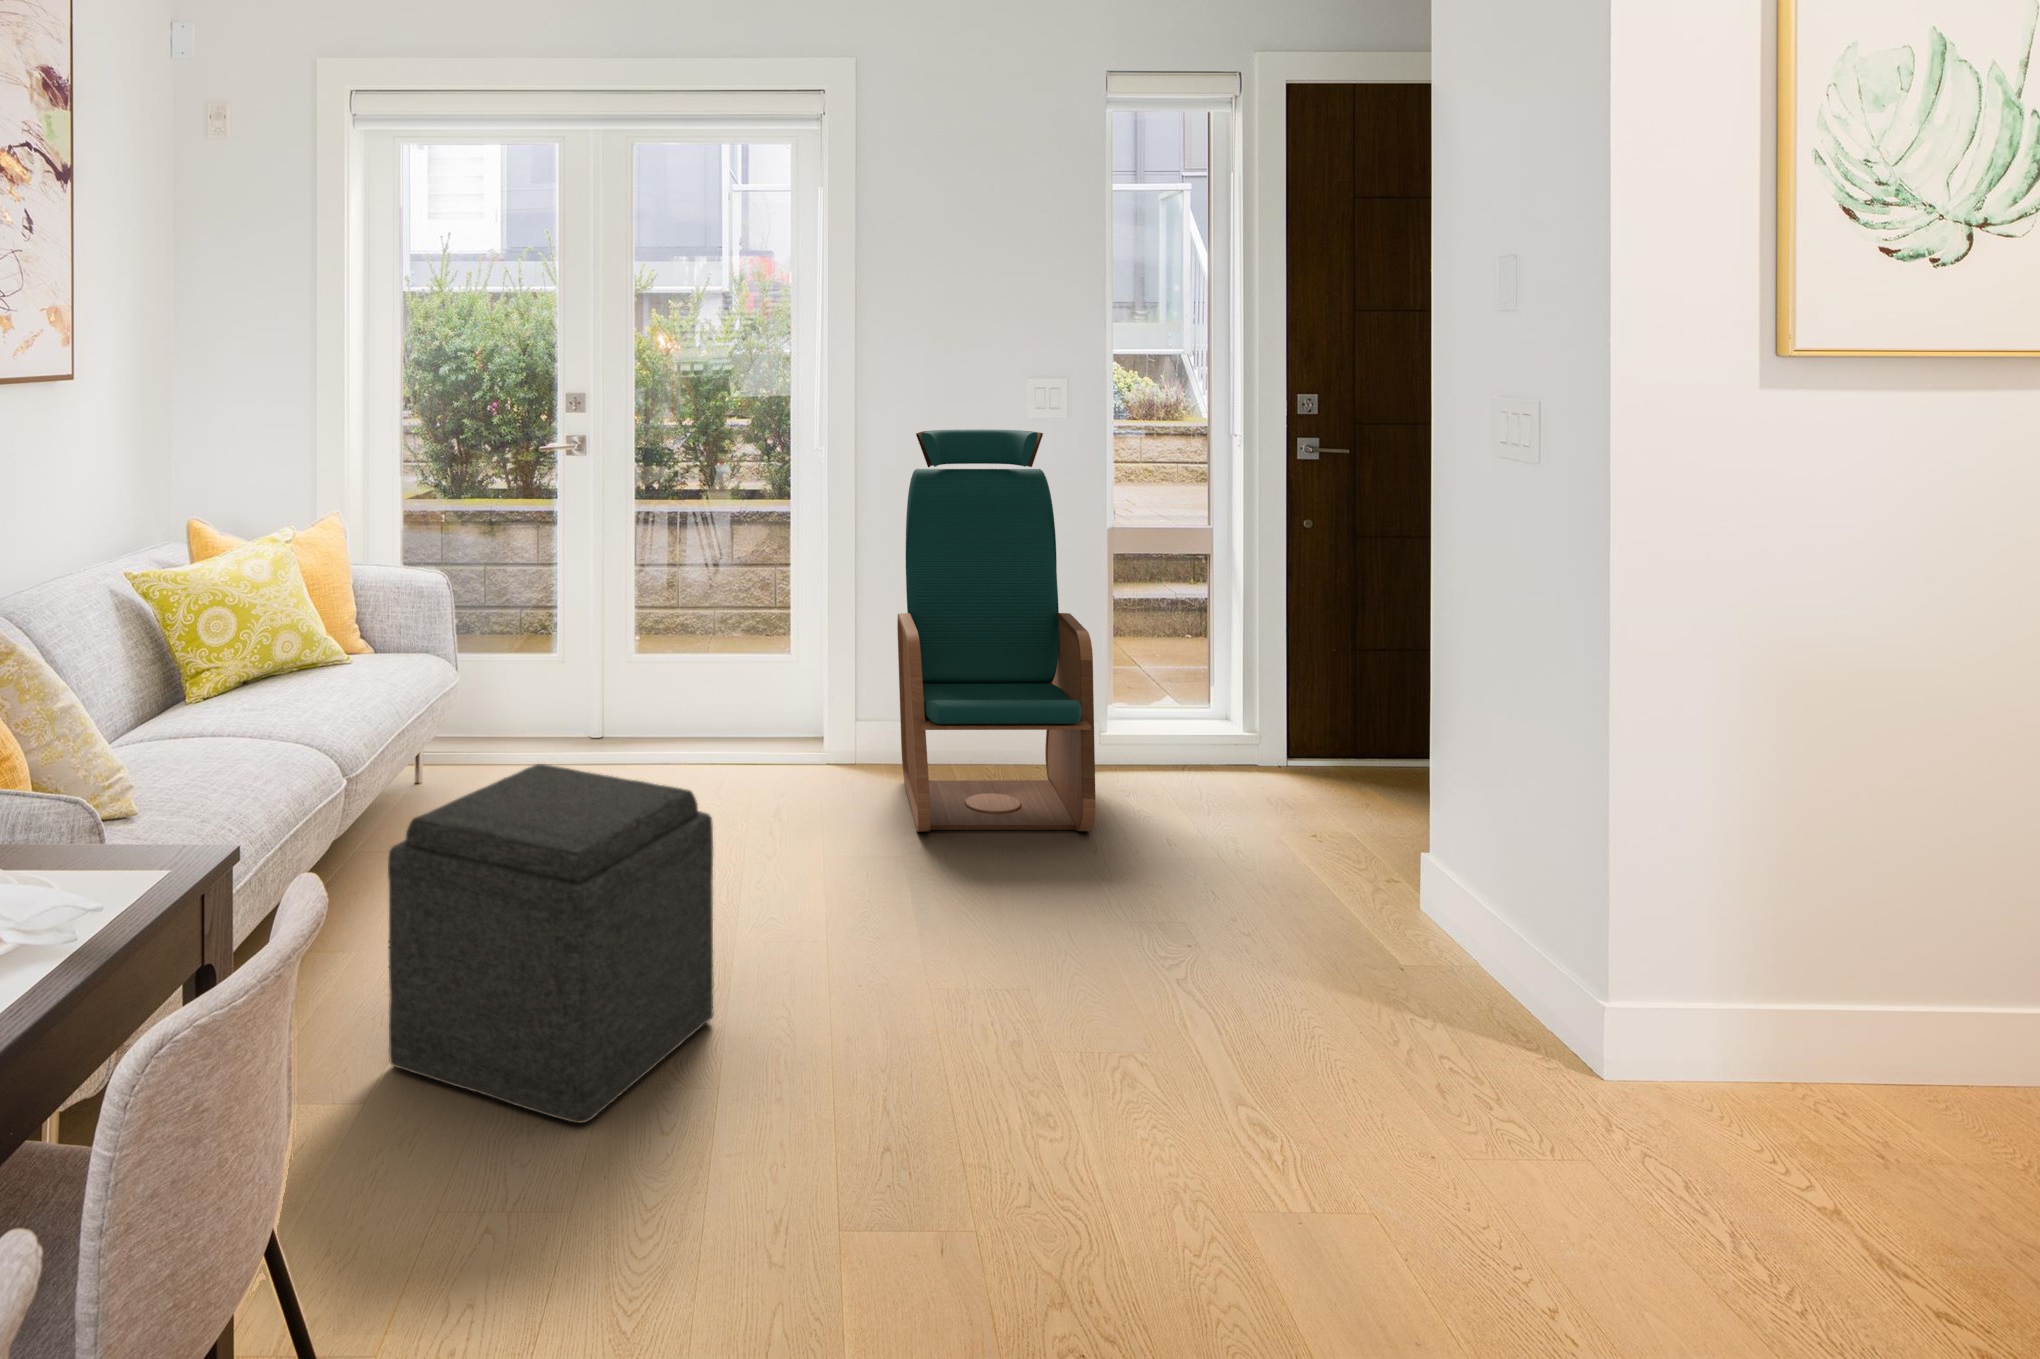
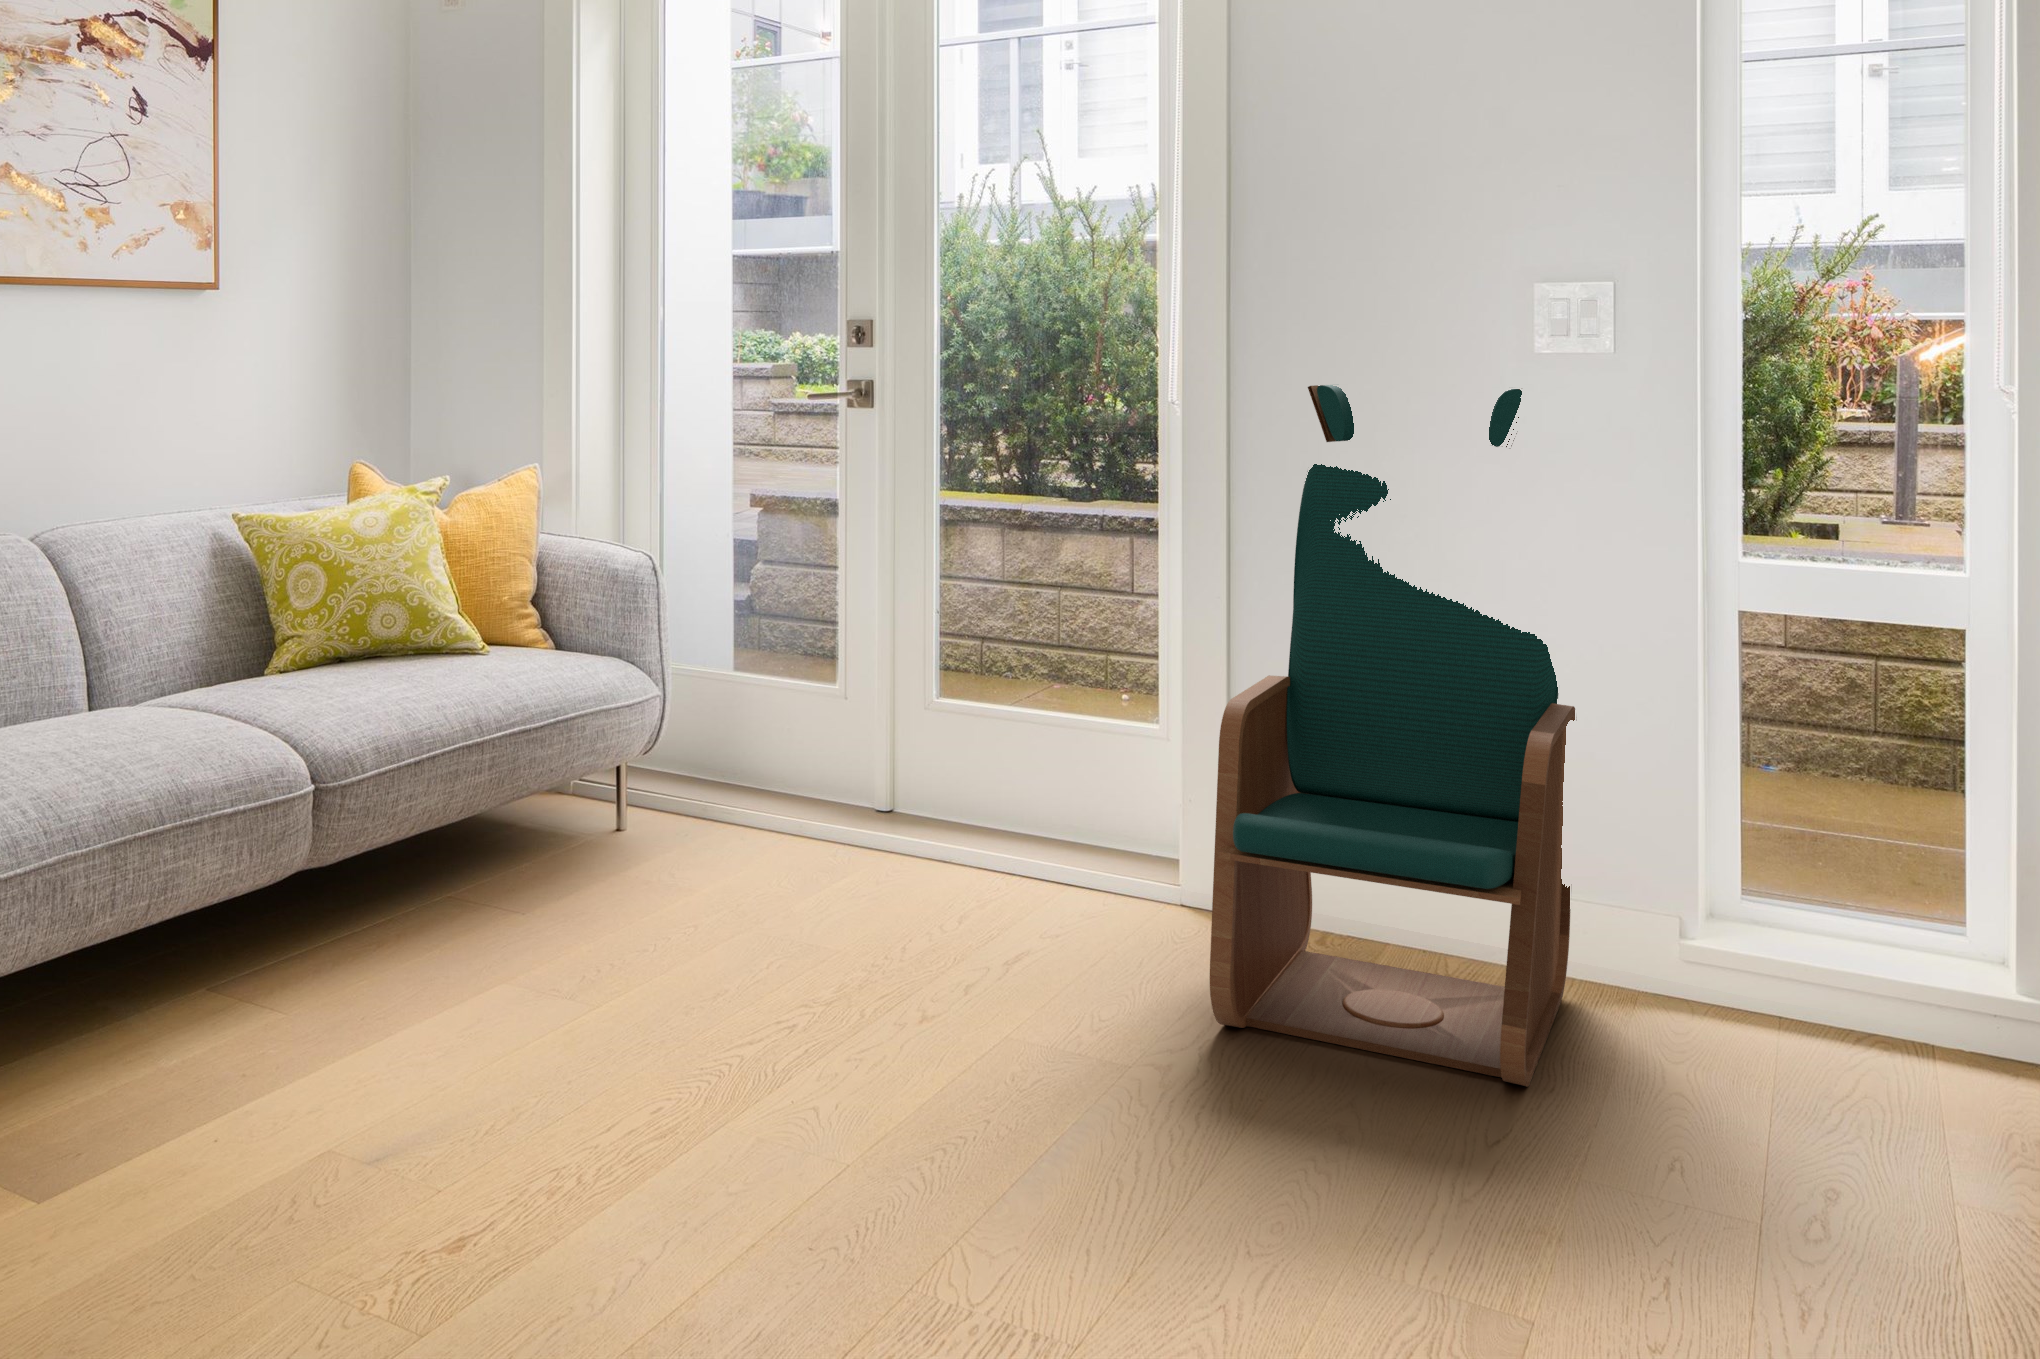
ottoman: present [388,764,713,1123] -> none [184,793,609,1288]

